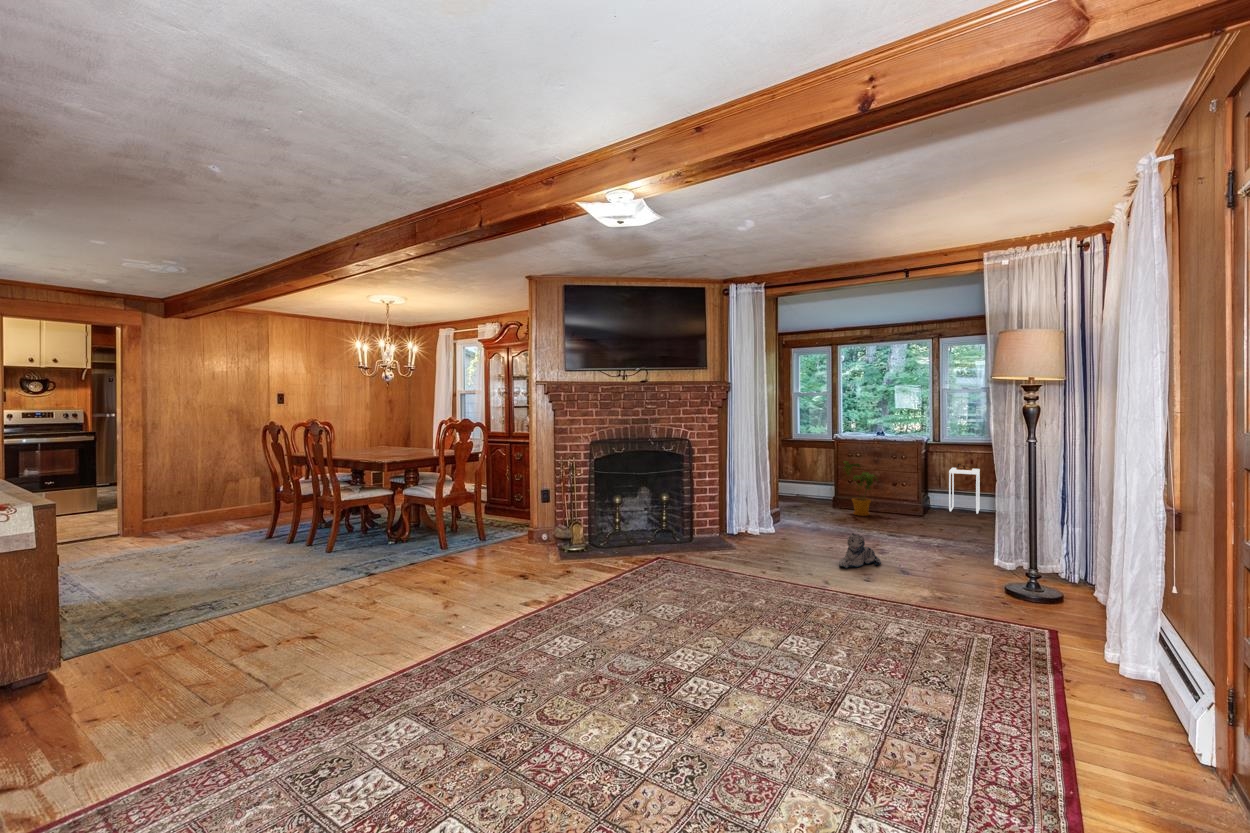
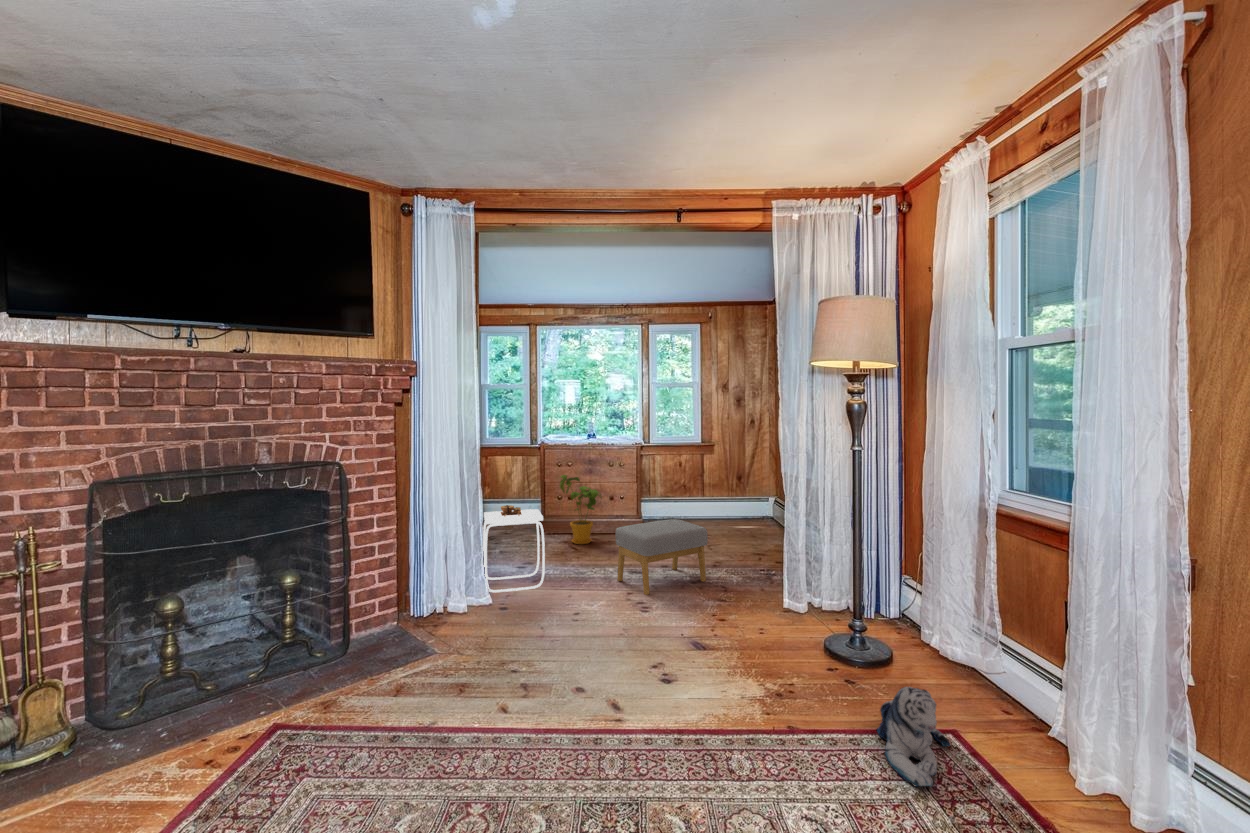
side table: present [949,464,980,514] -> present [483,505,545,592]
footstool: none [870,497,946,546] -> present [616,519,708,595]
plush toy: present [839,533,881,568] -> present [876,687,950,787]

